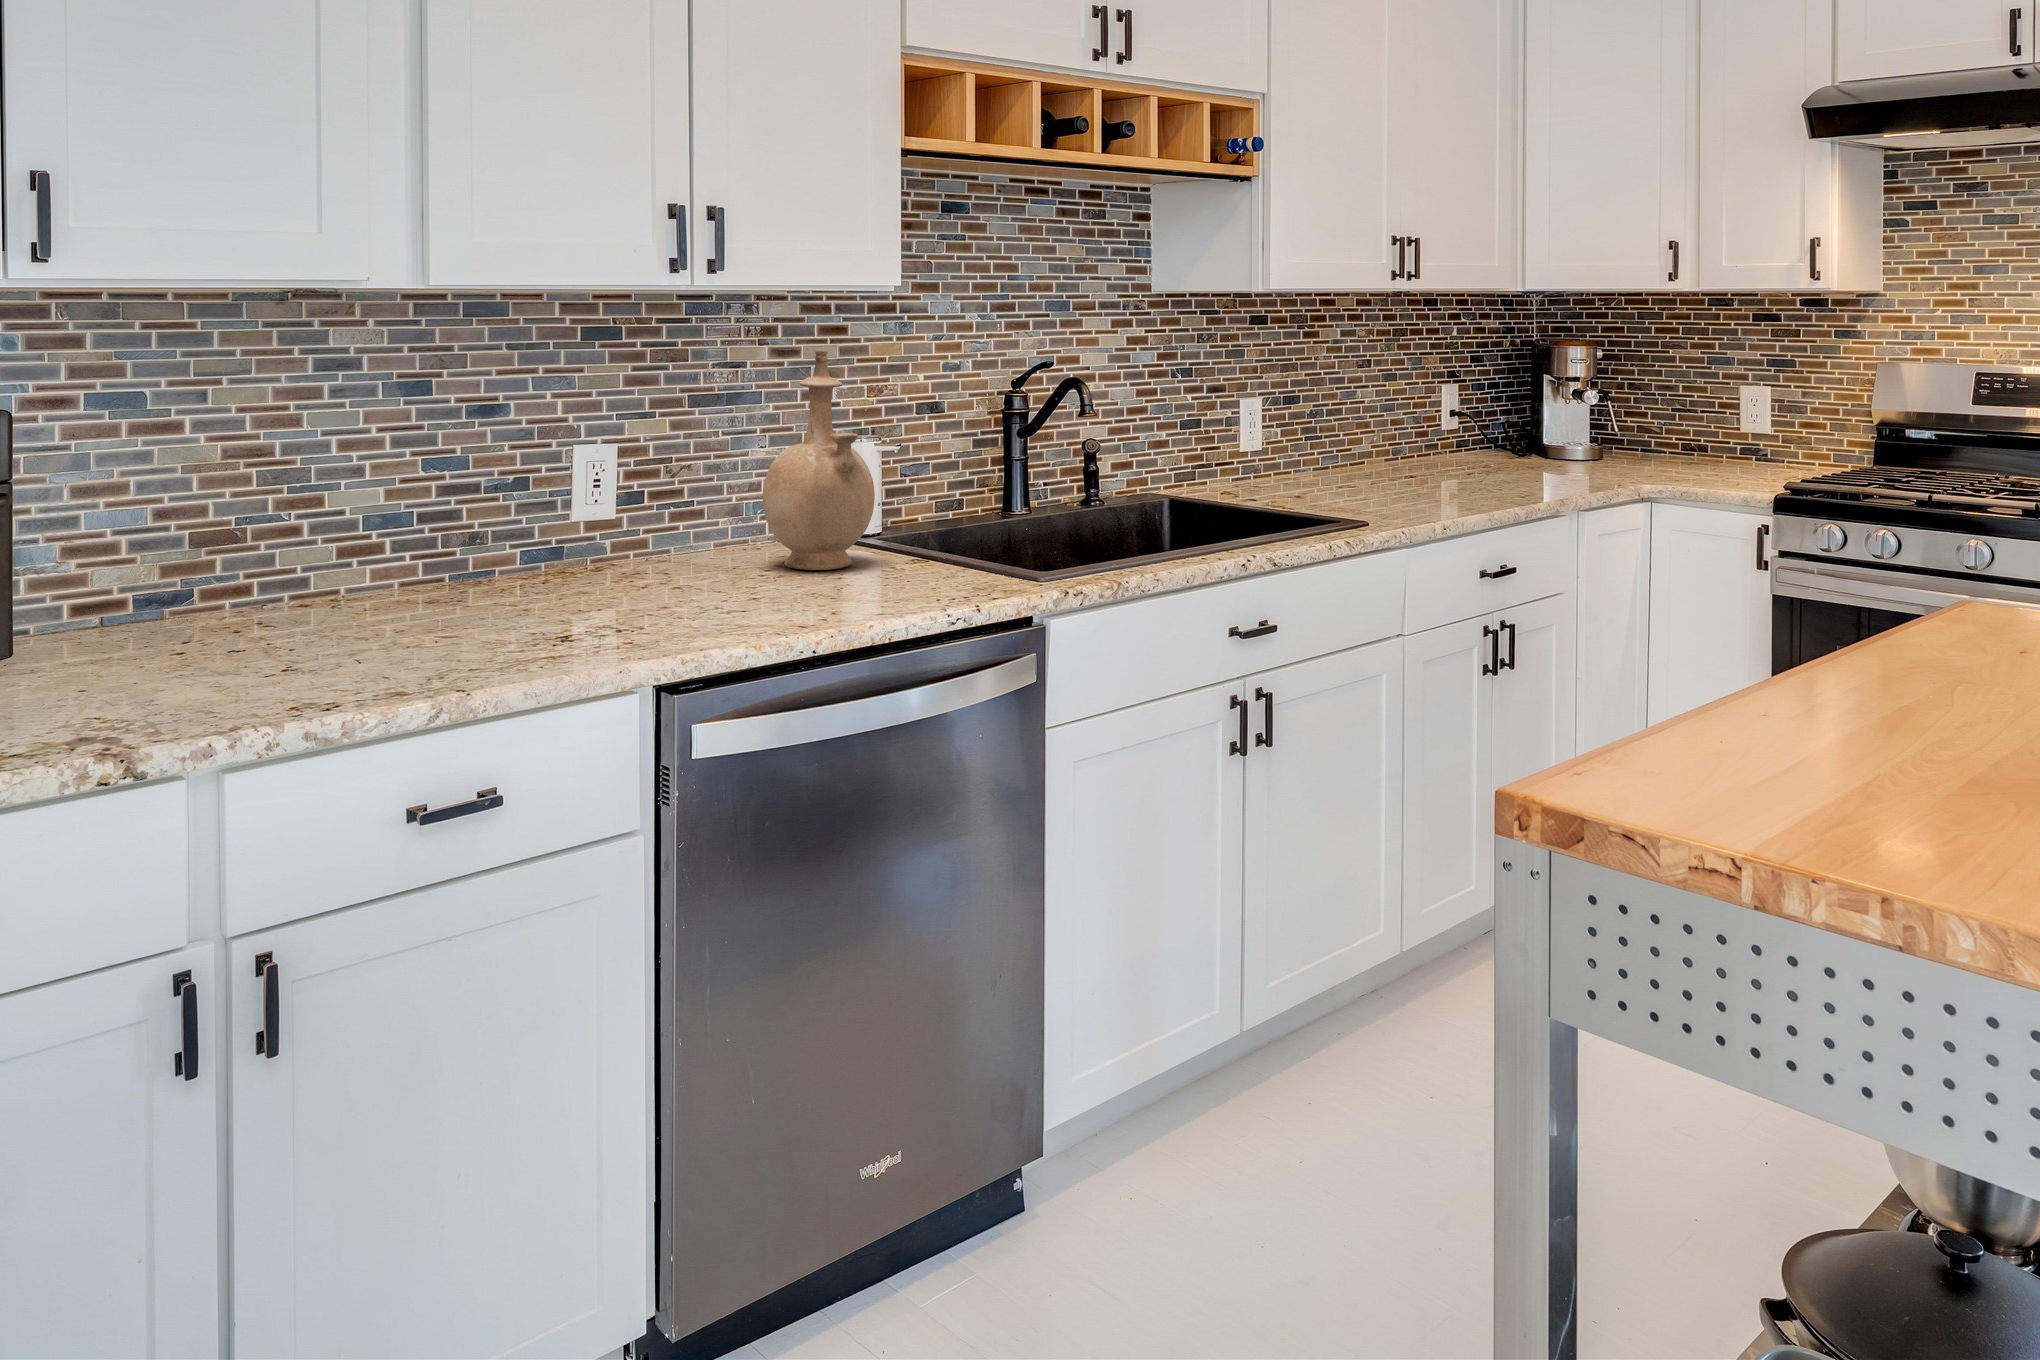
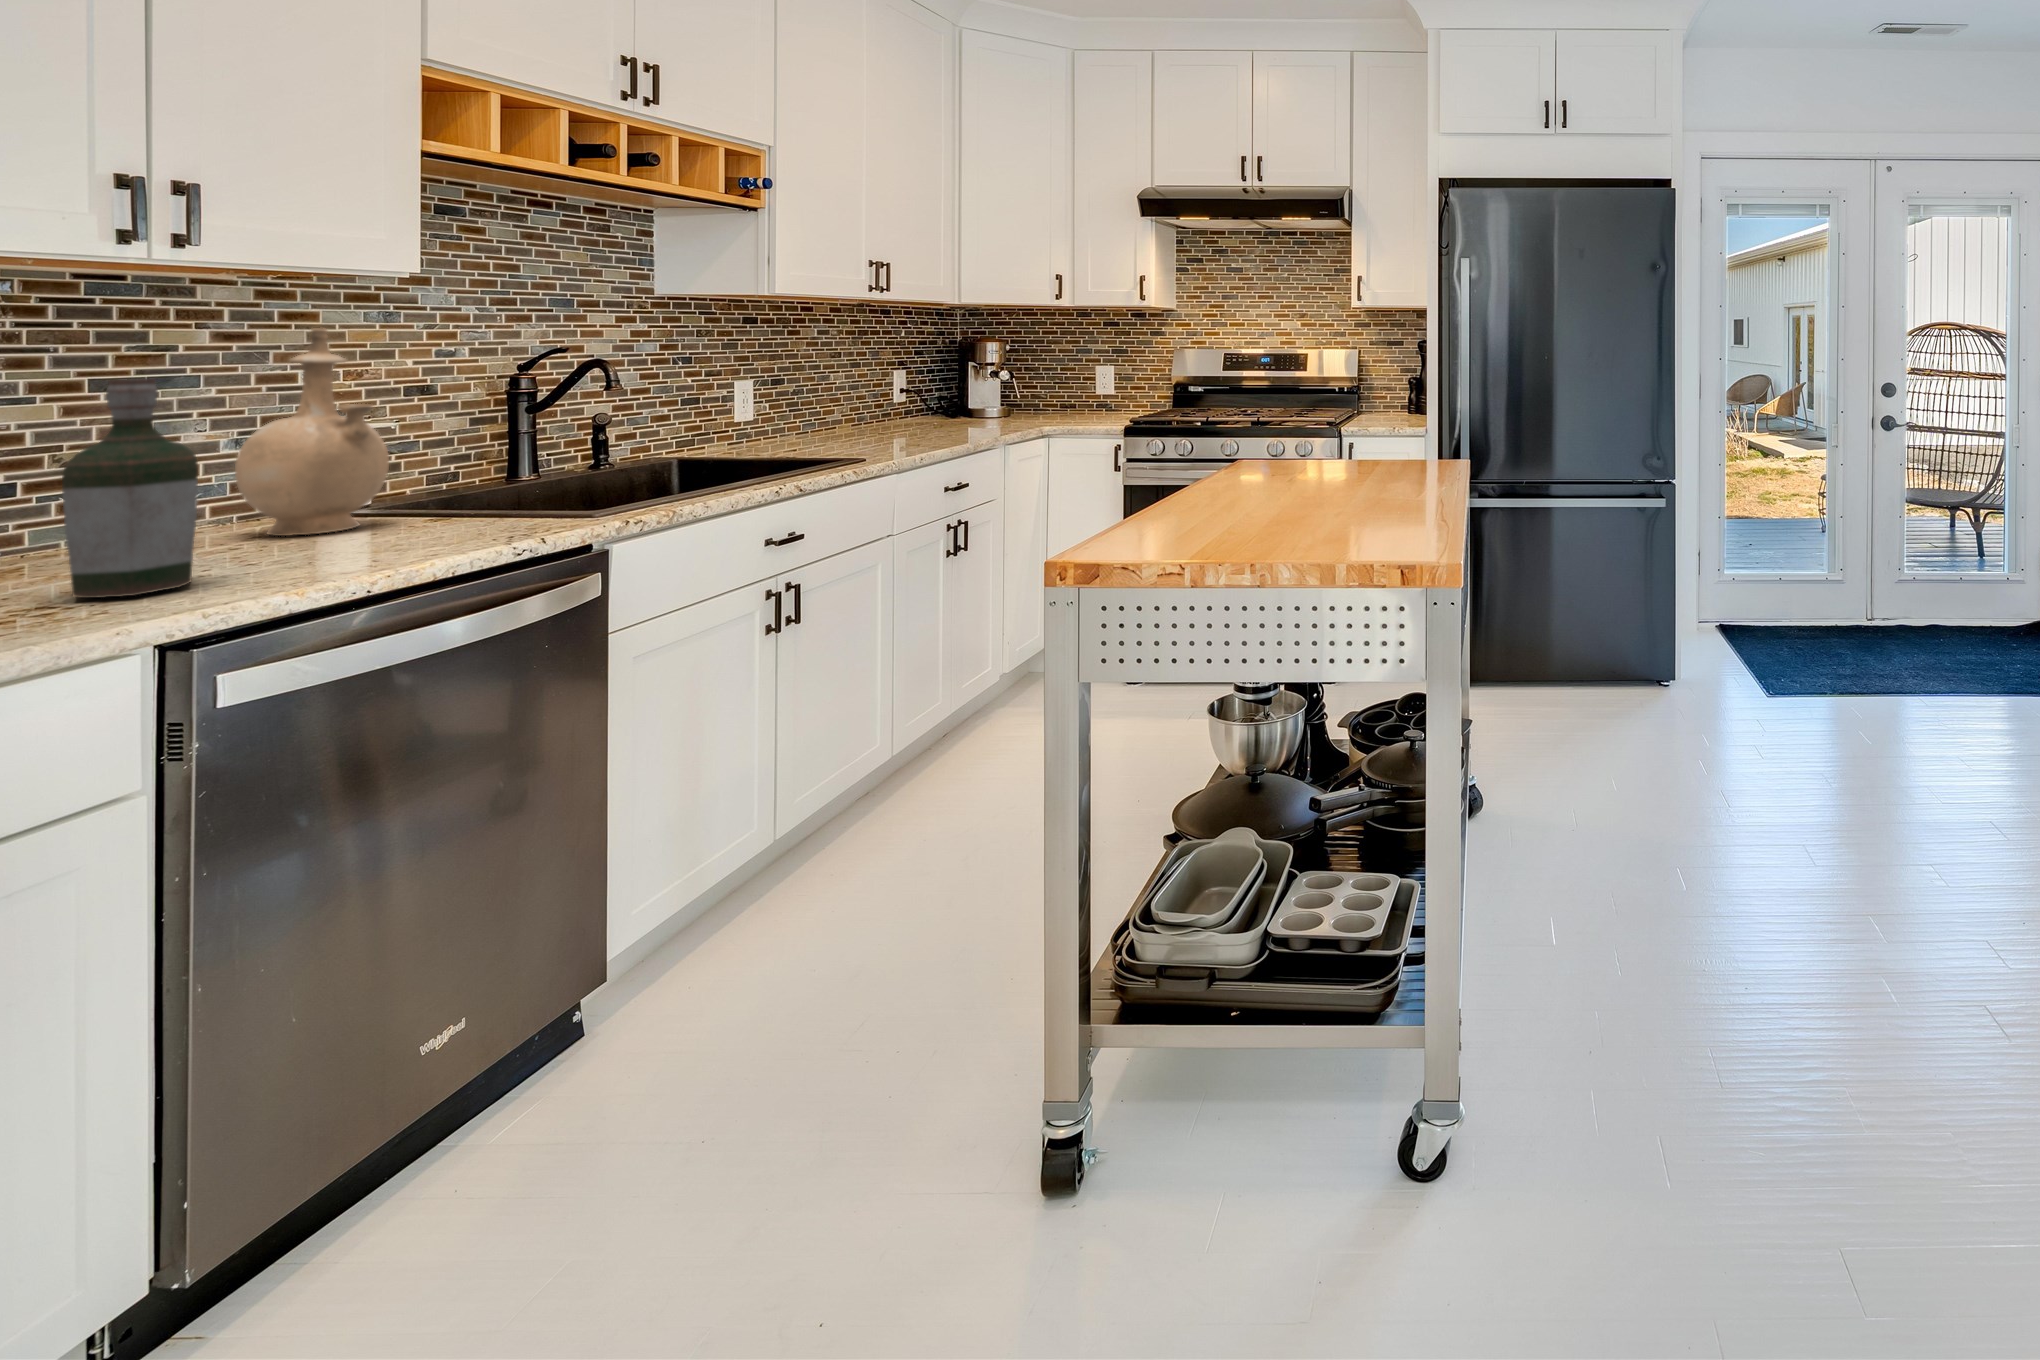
bottle: none [608,412,702,632] -> present [62,379,198,598]

